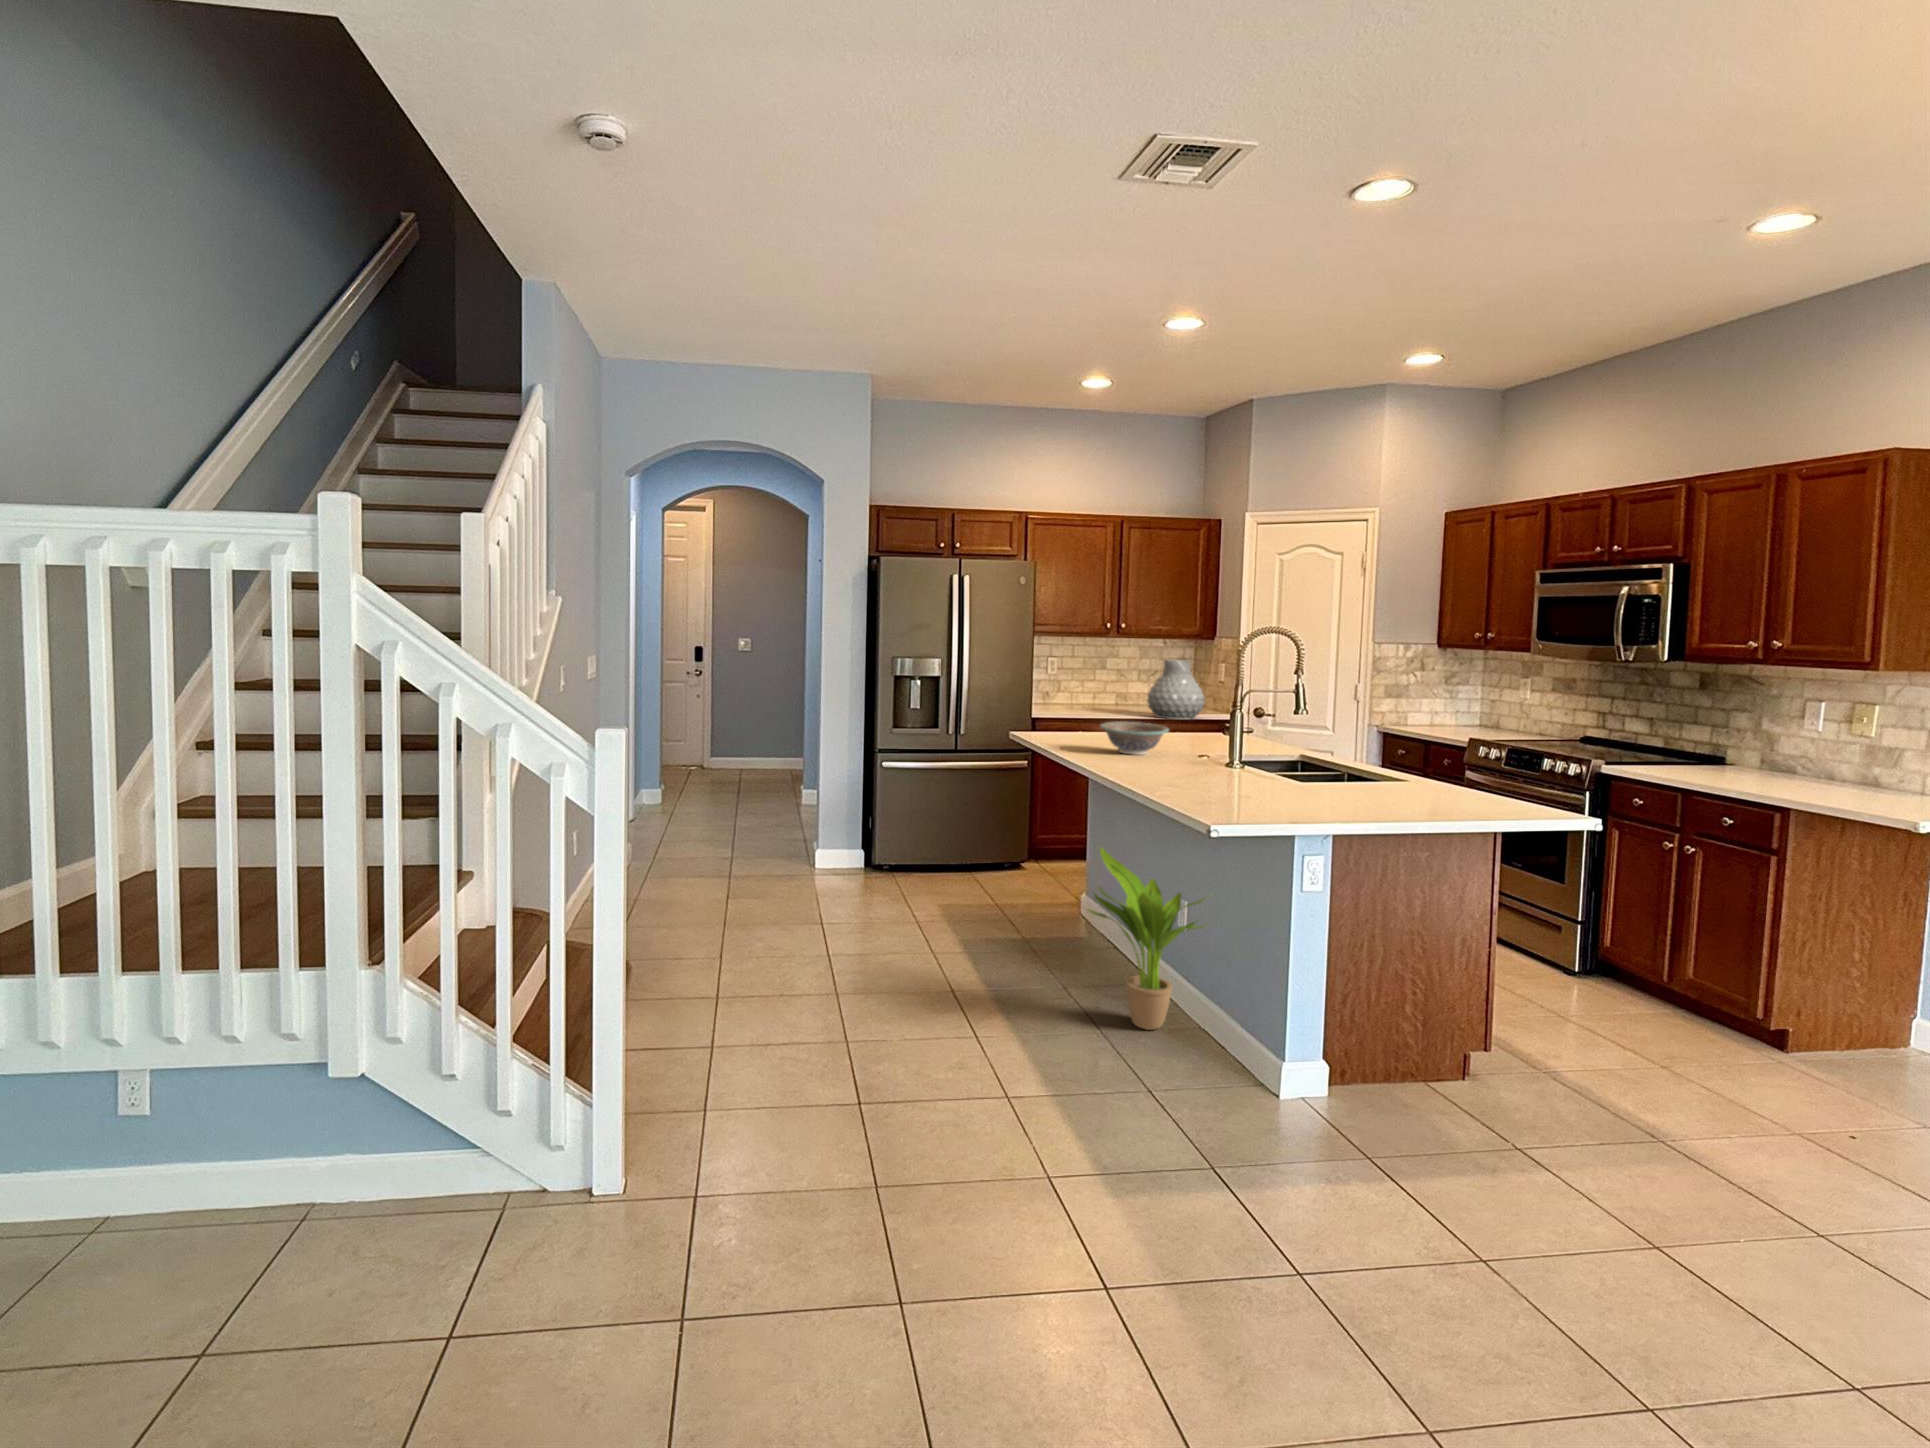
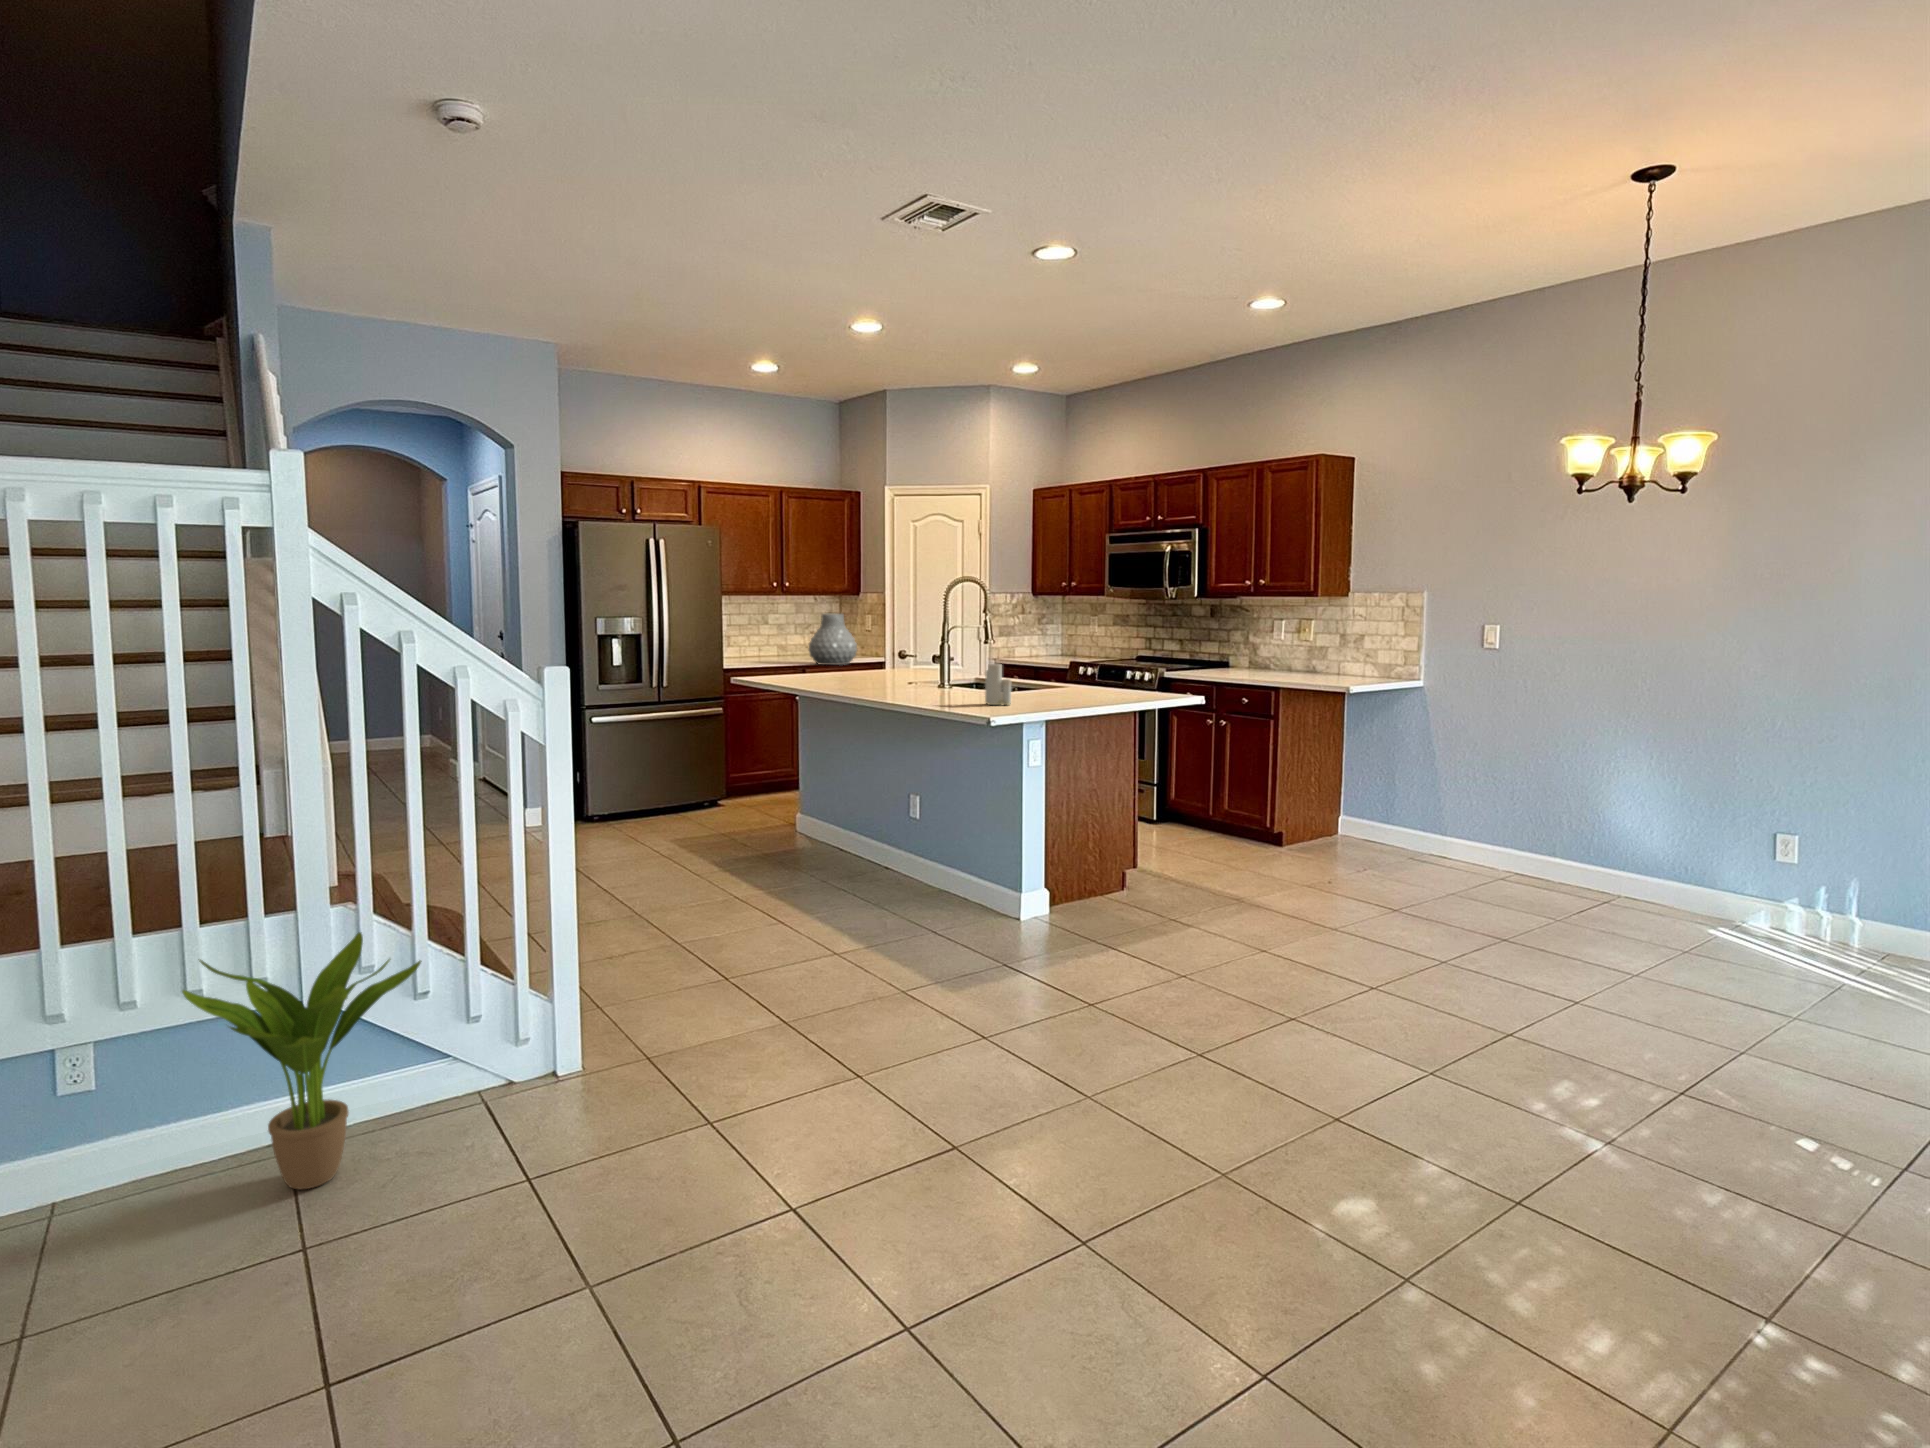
decorative bowl: present [1101,722,1169,755] -> none [827,660,883,686]
candle: none [1238,743,1272,807] -> present [985,664,1011,705]
potted plant: present [1089,848,1206,1030] -> present [182,932,422,1189]

